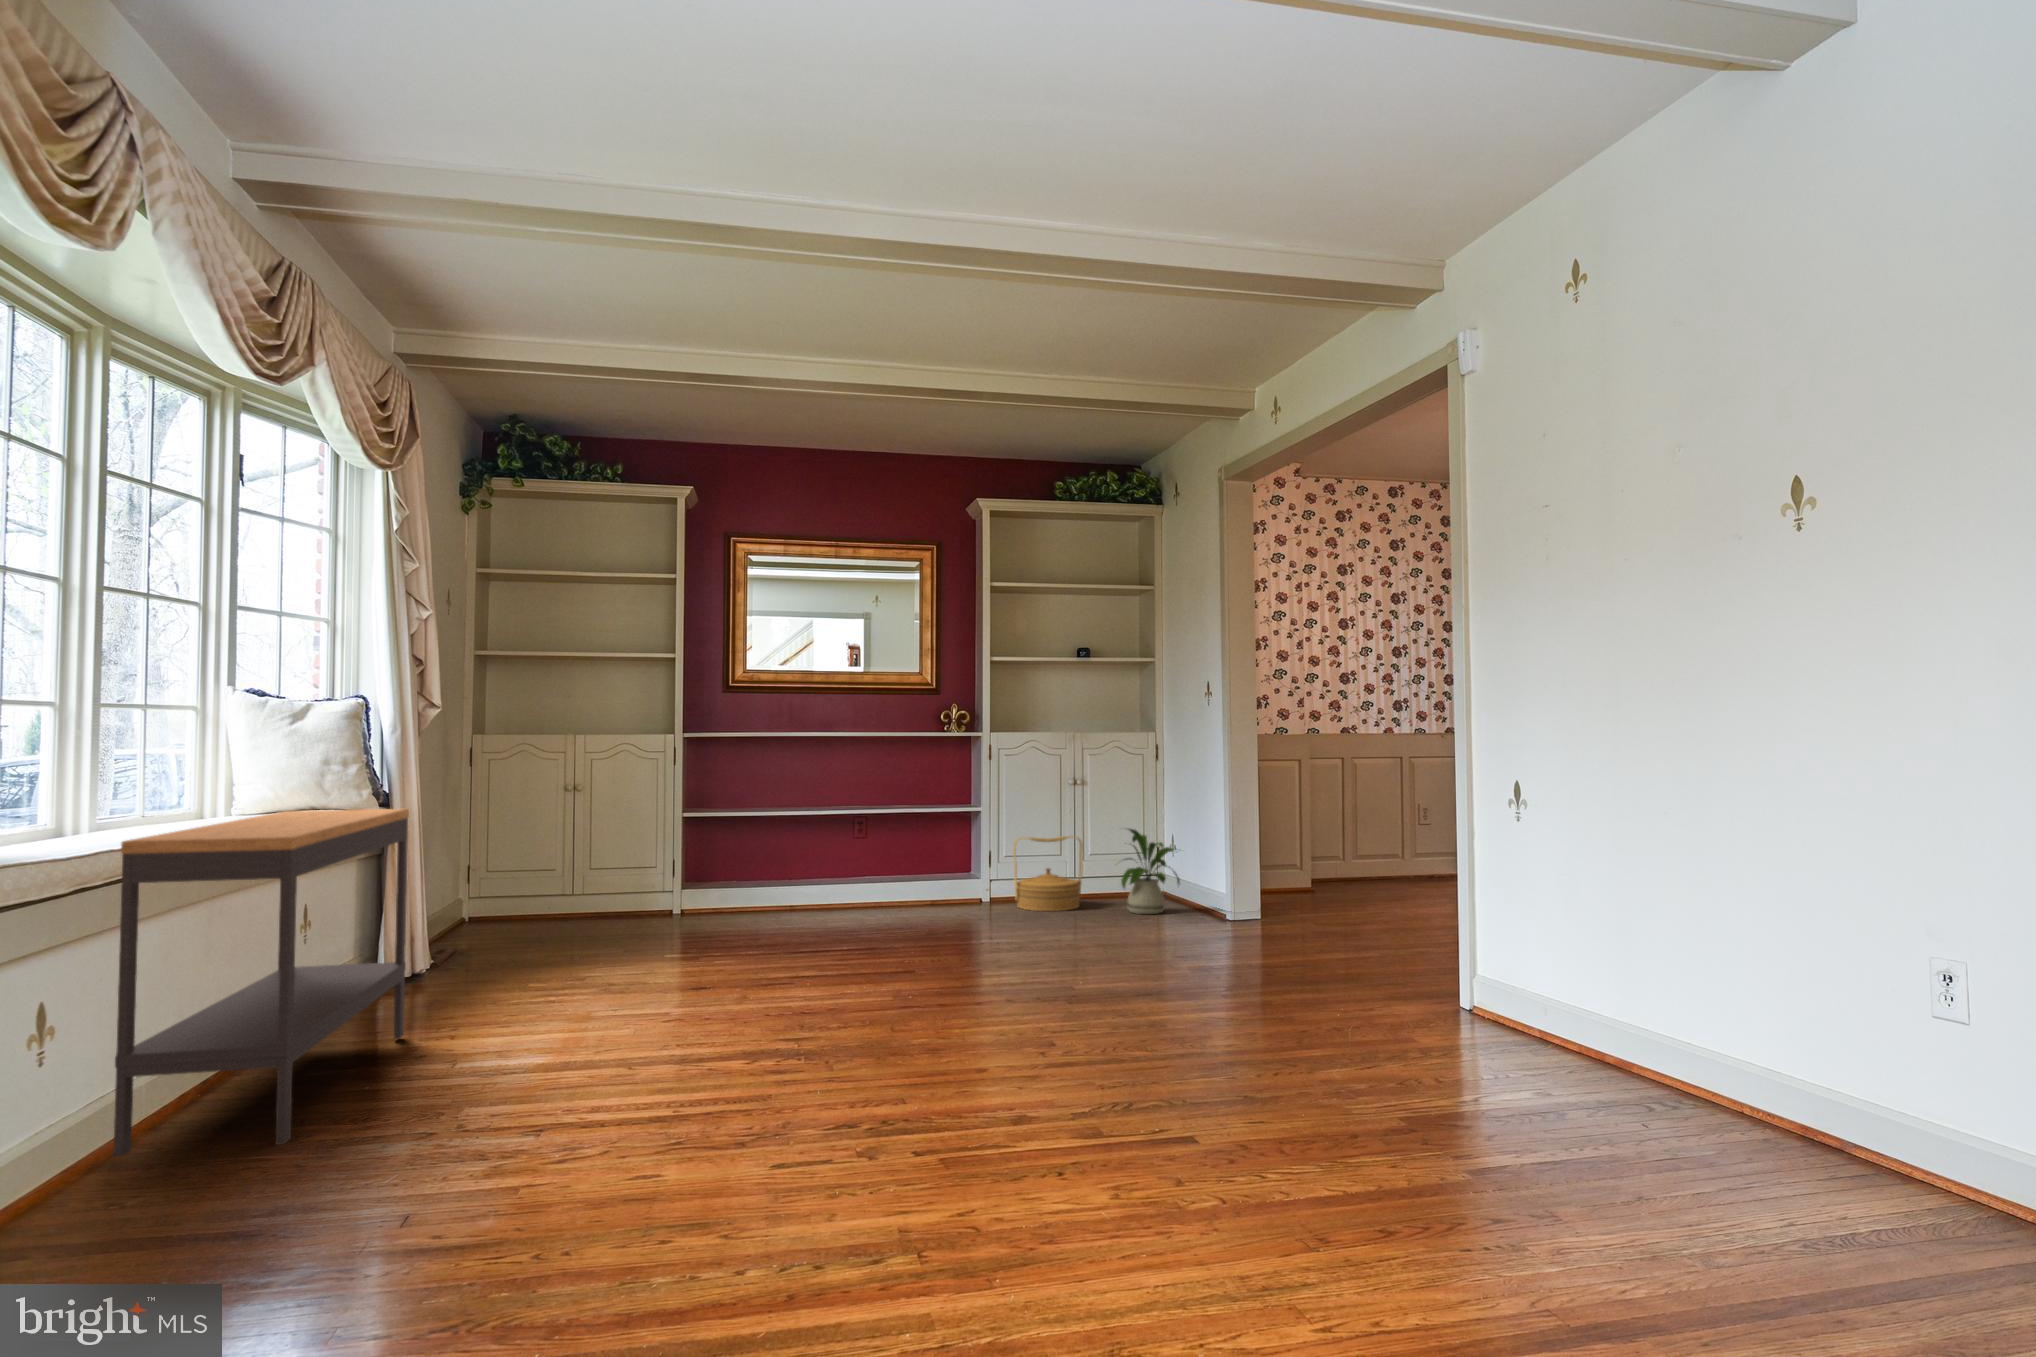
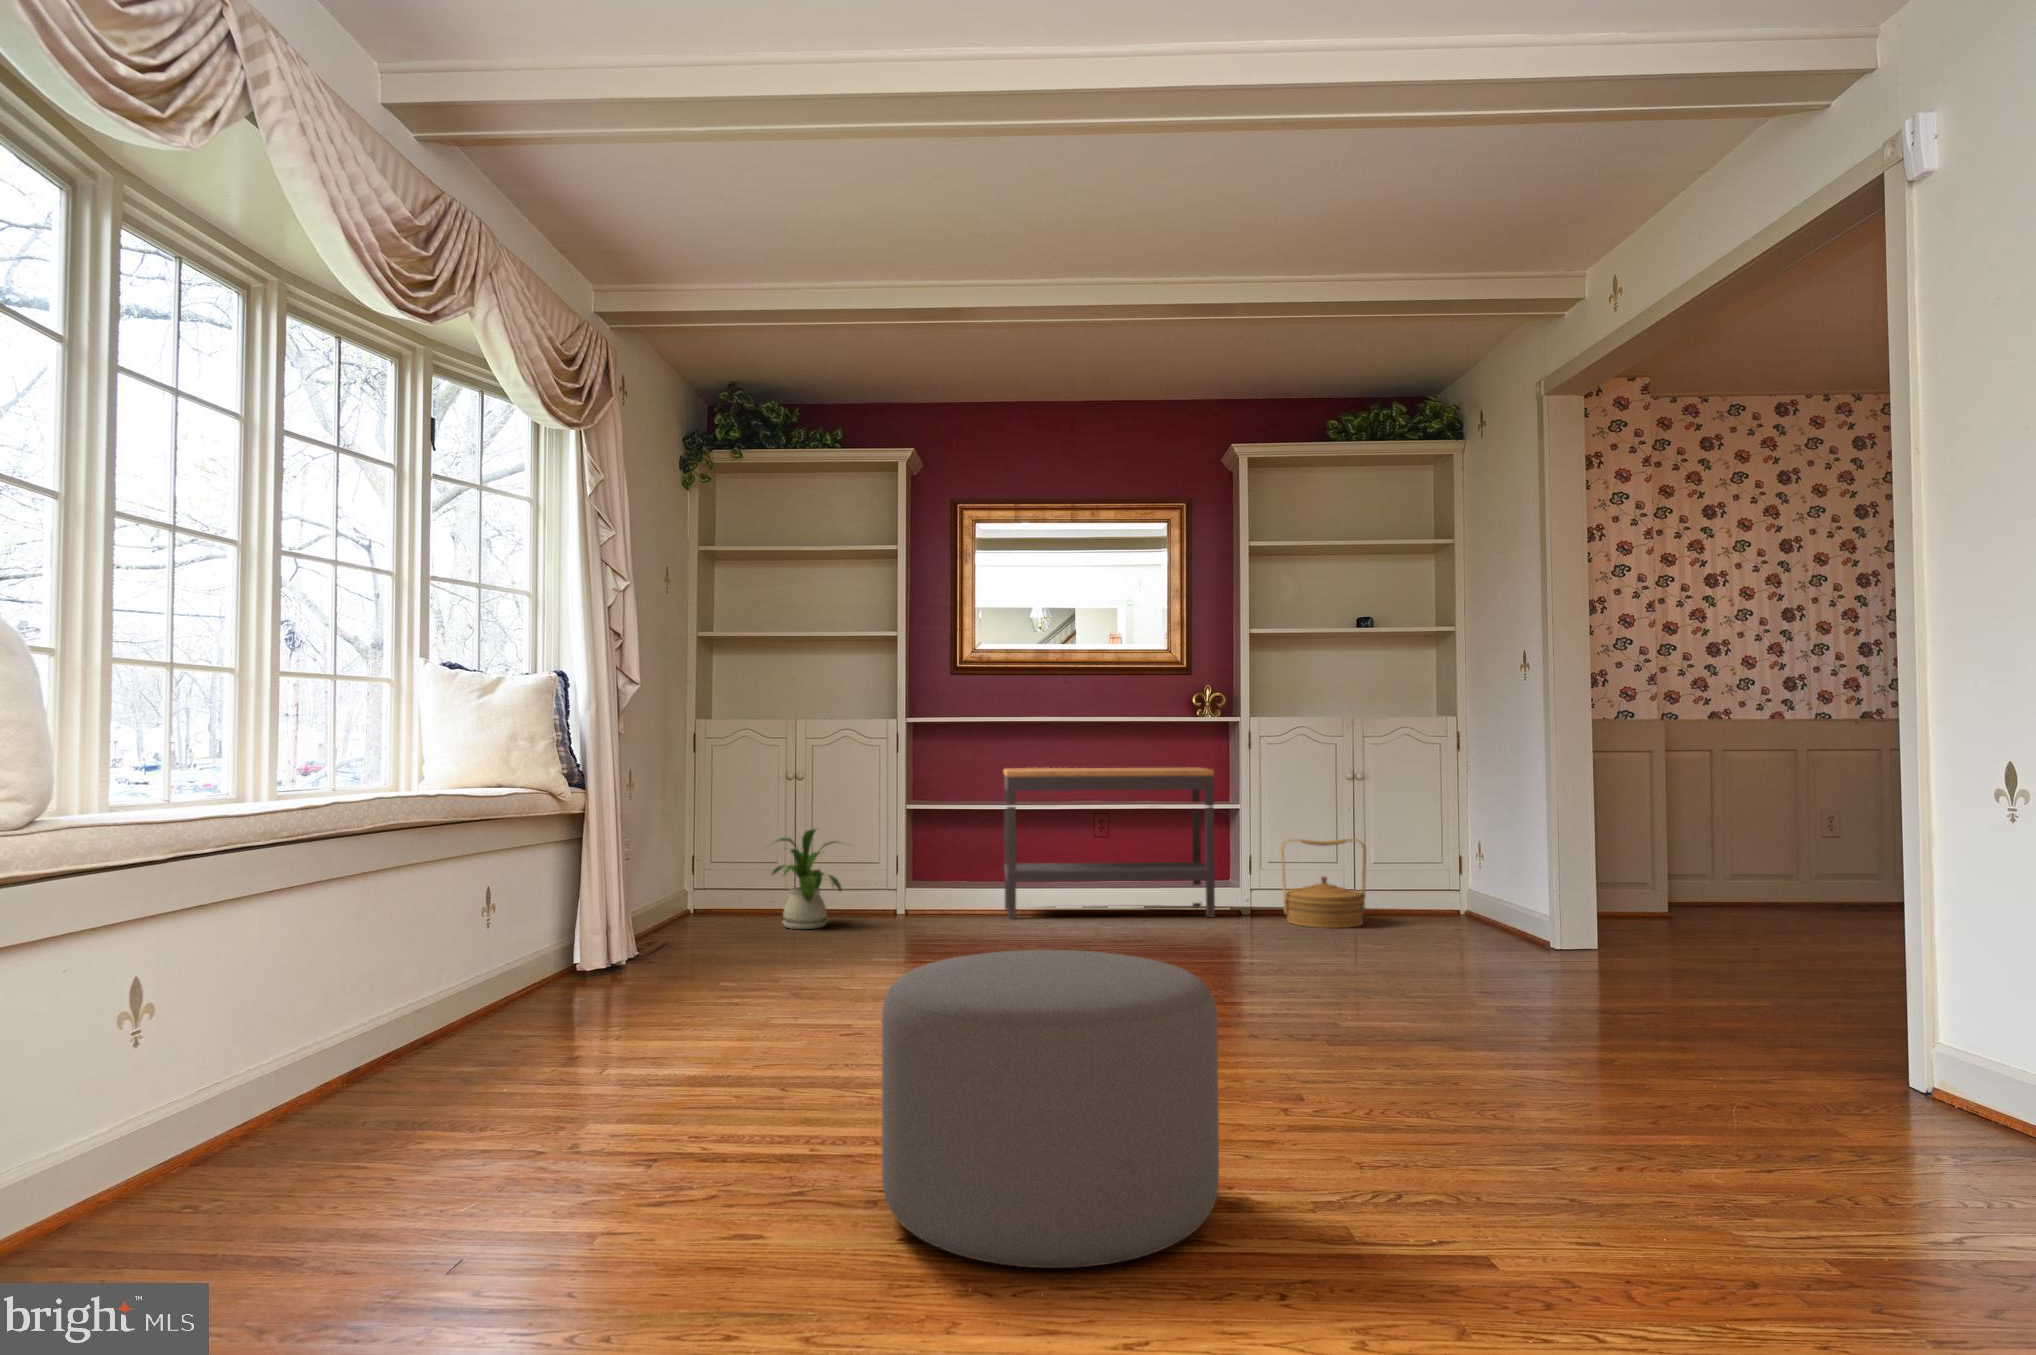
console table: present [113,809,409,1157] -> present [1003,768,1215,919]
house plant: present [1121,829,1180,914] -> present [772,829,842,929]
ottoman: none [749,938,1009,1175] -> present [882,950,1219,1268]

